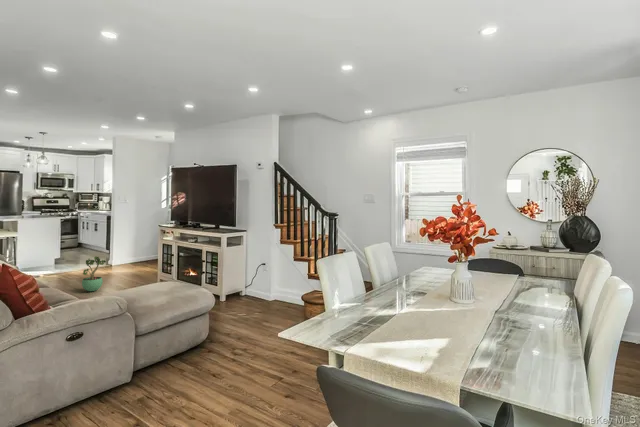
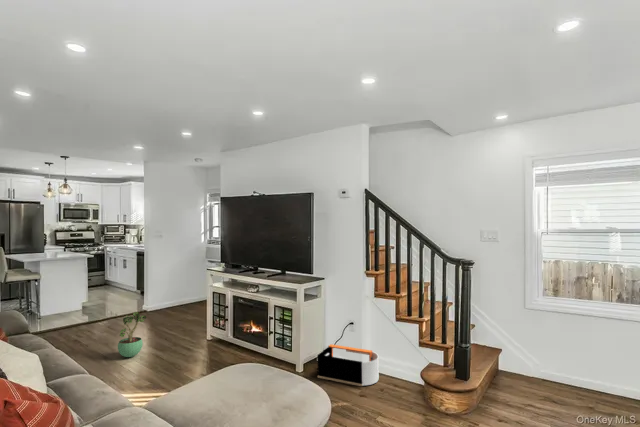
storage bin: none [235,281,280,308] -> present [317,344,379,386]

